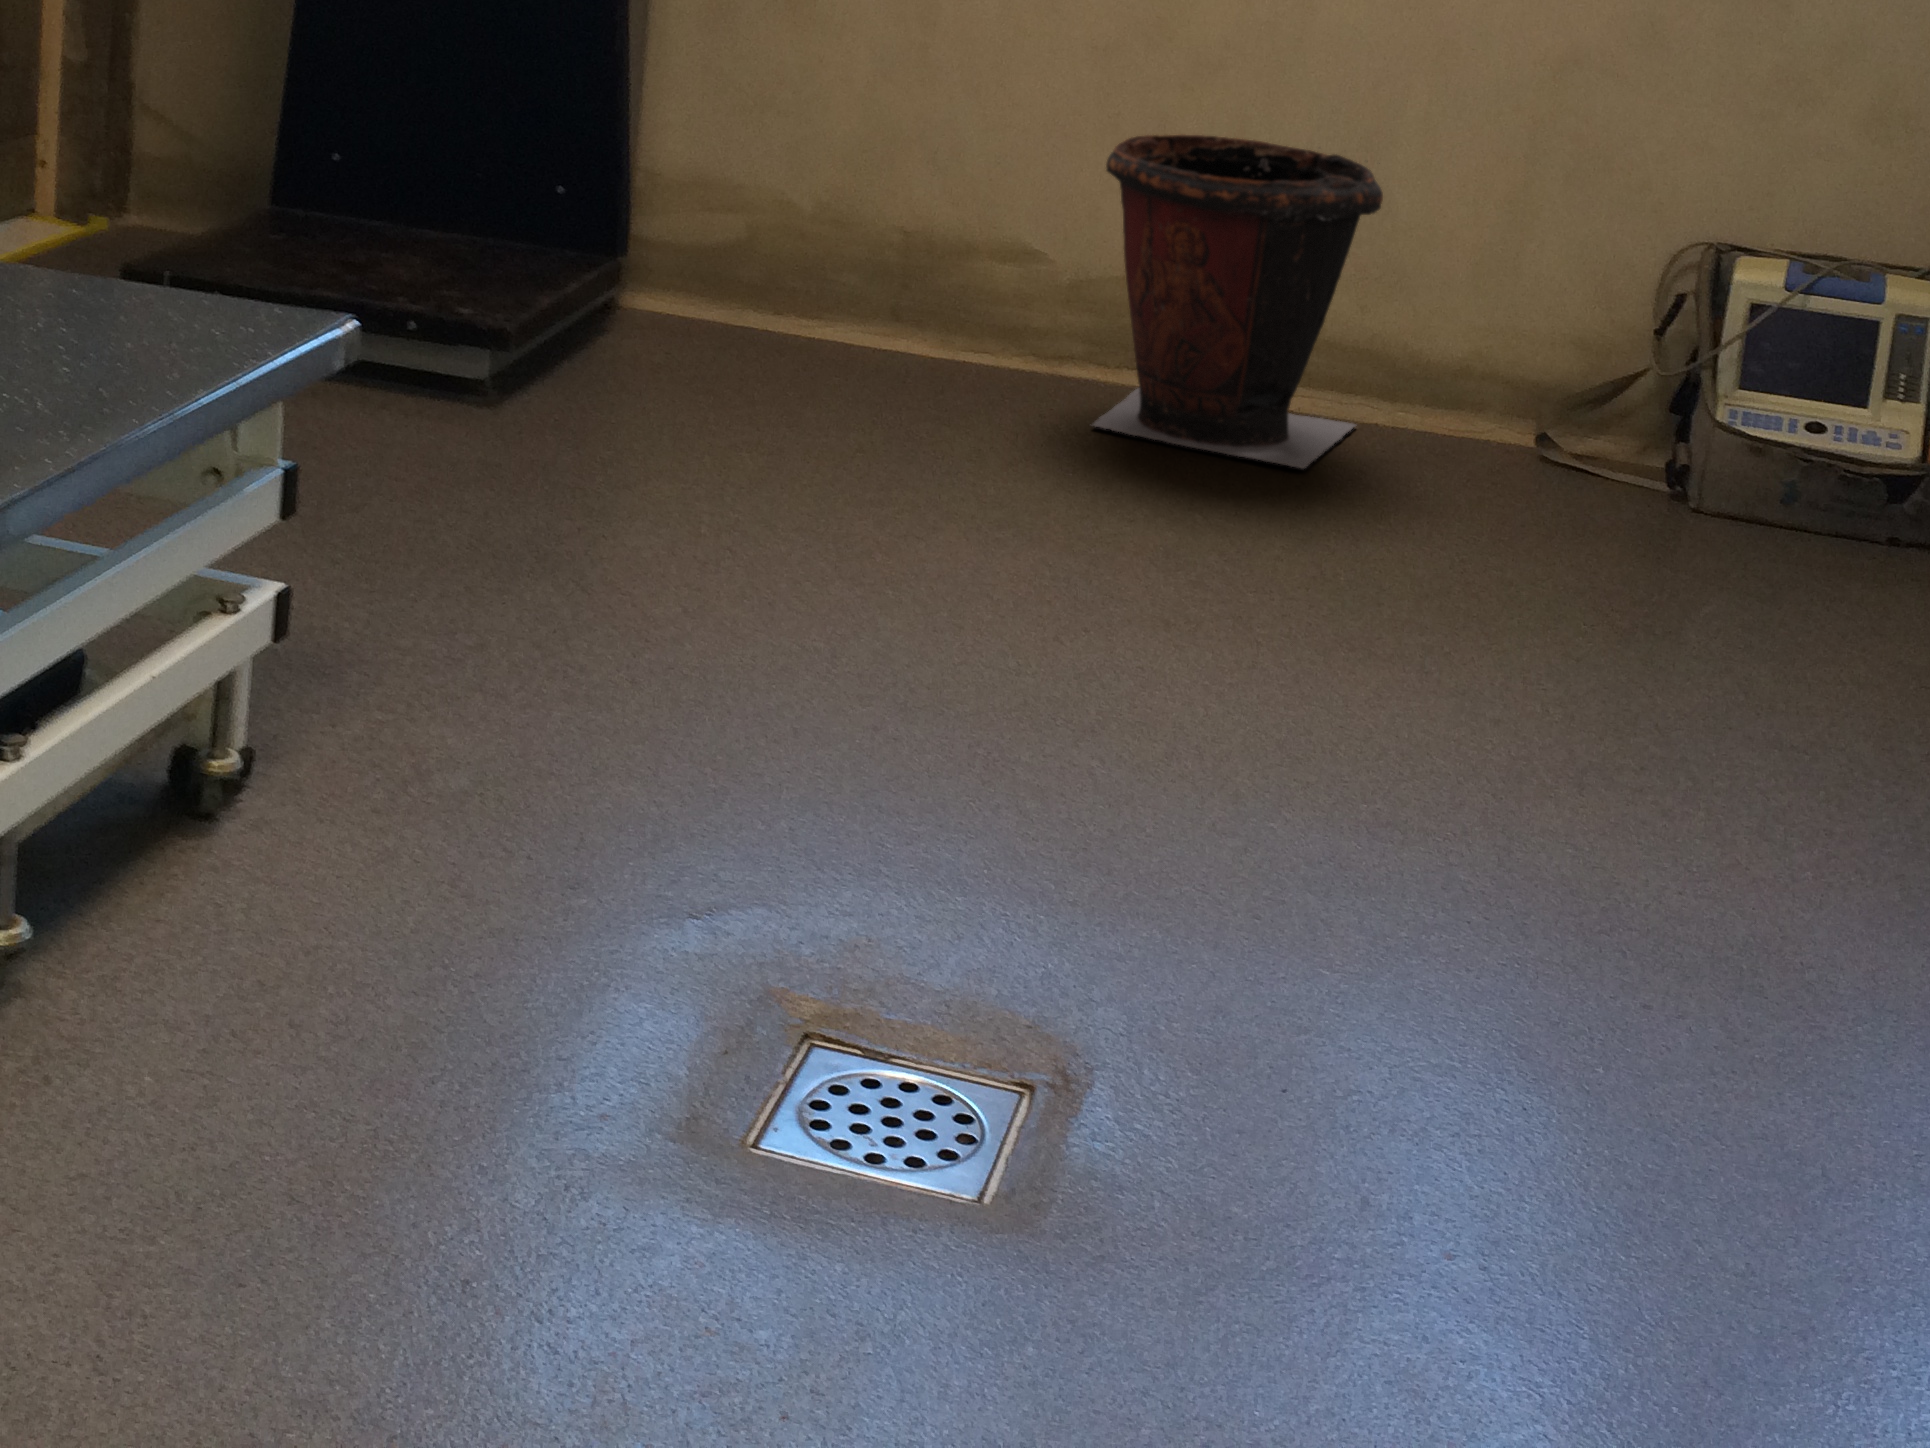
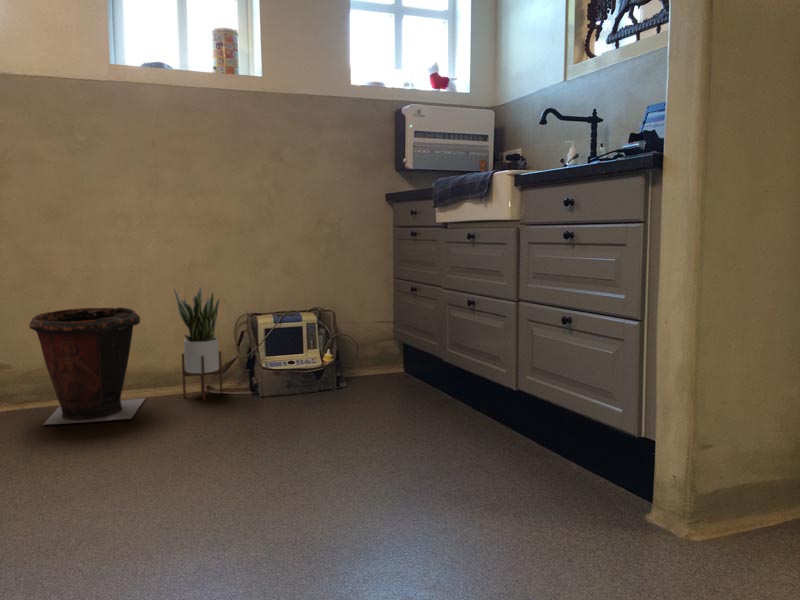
potted plant: none [1462,127,1626,473] -> present [174,286,222,400]

